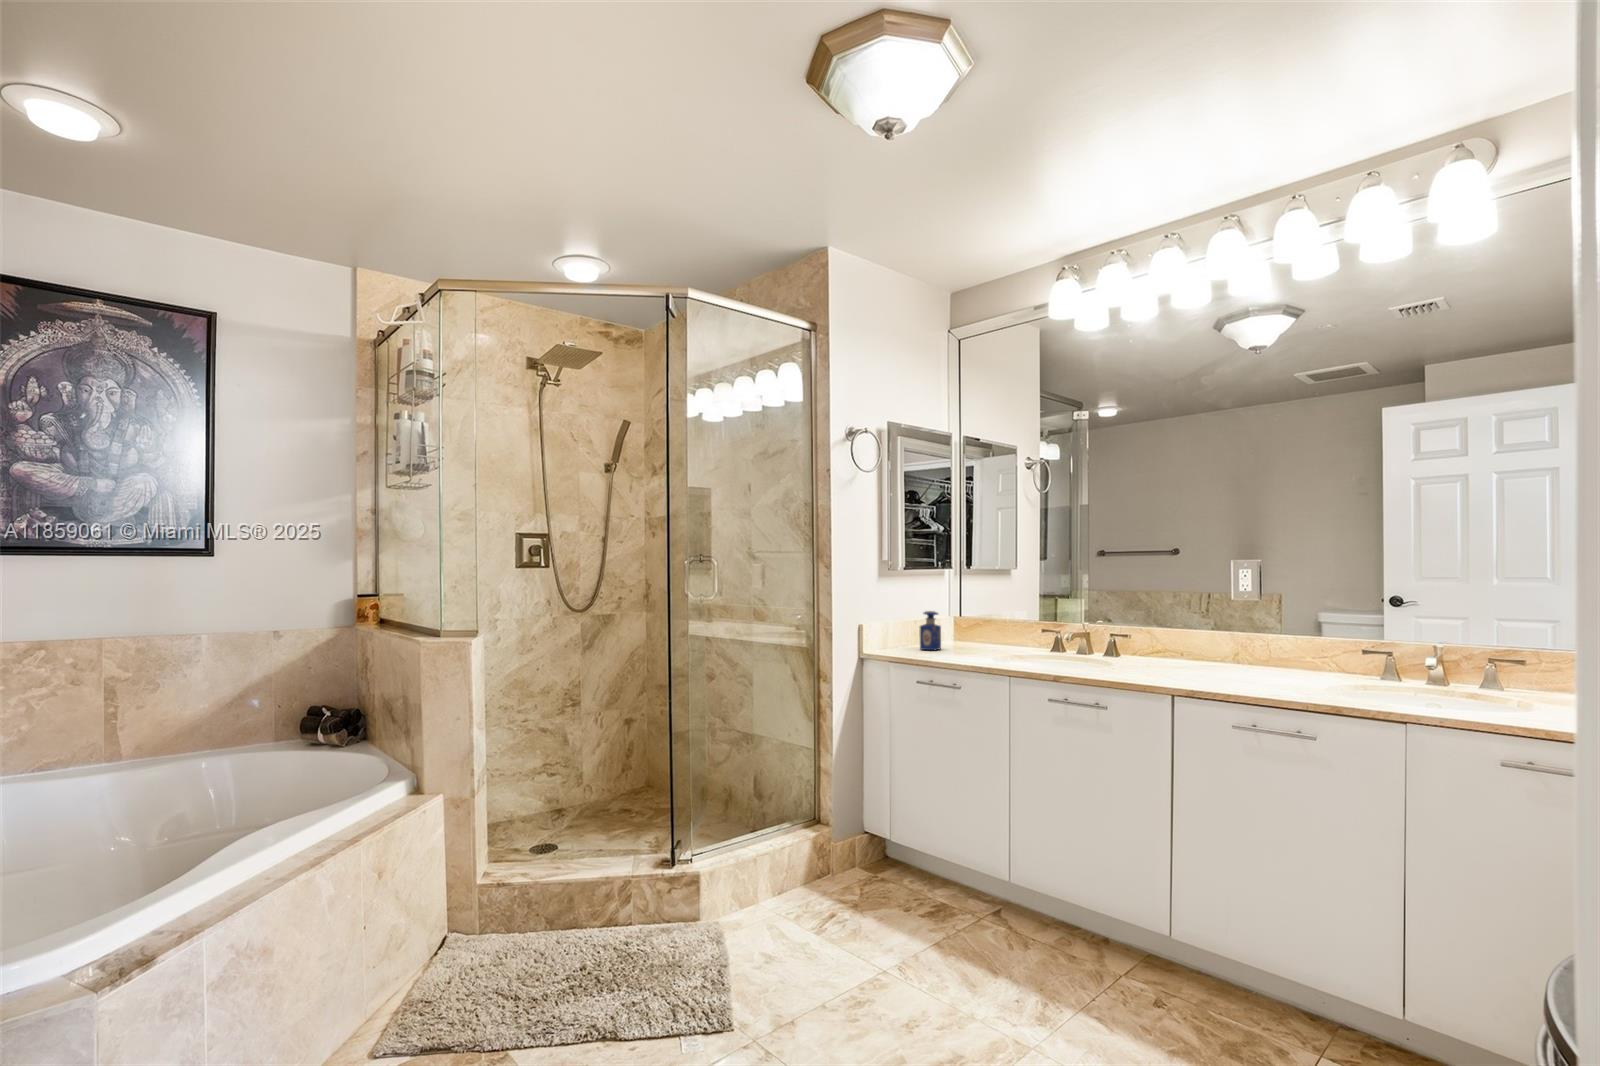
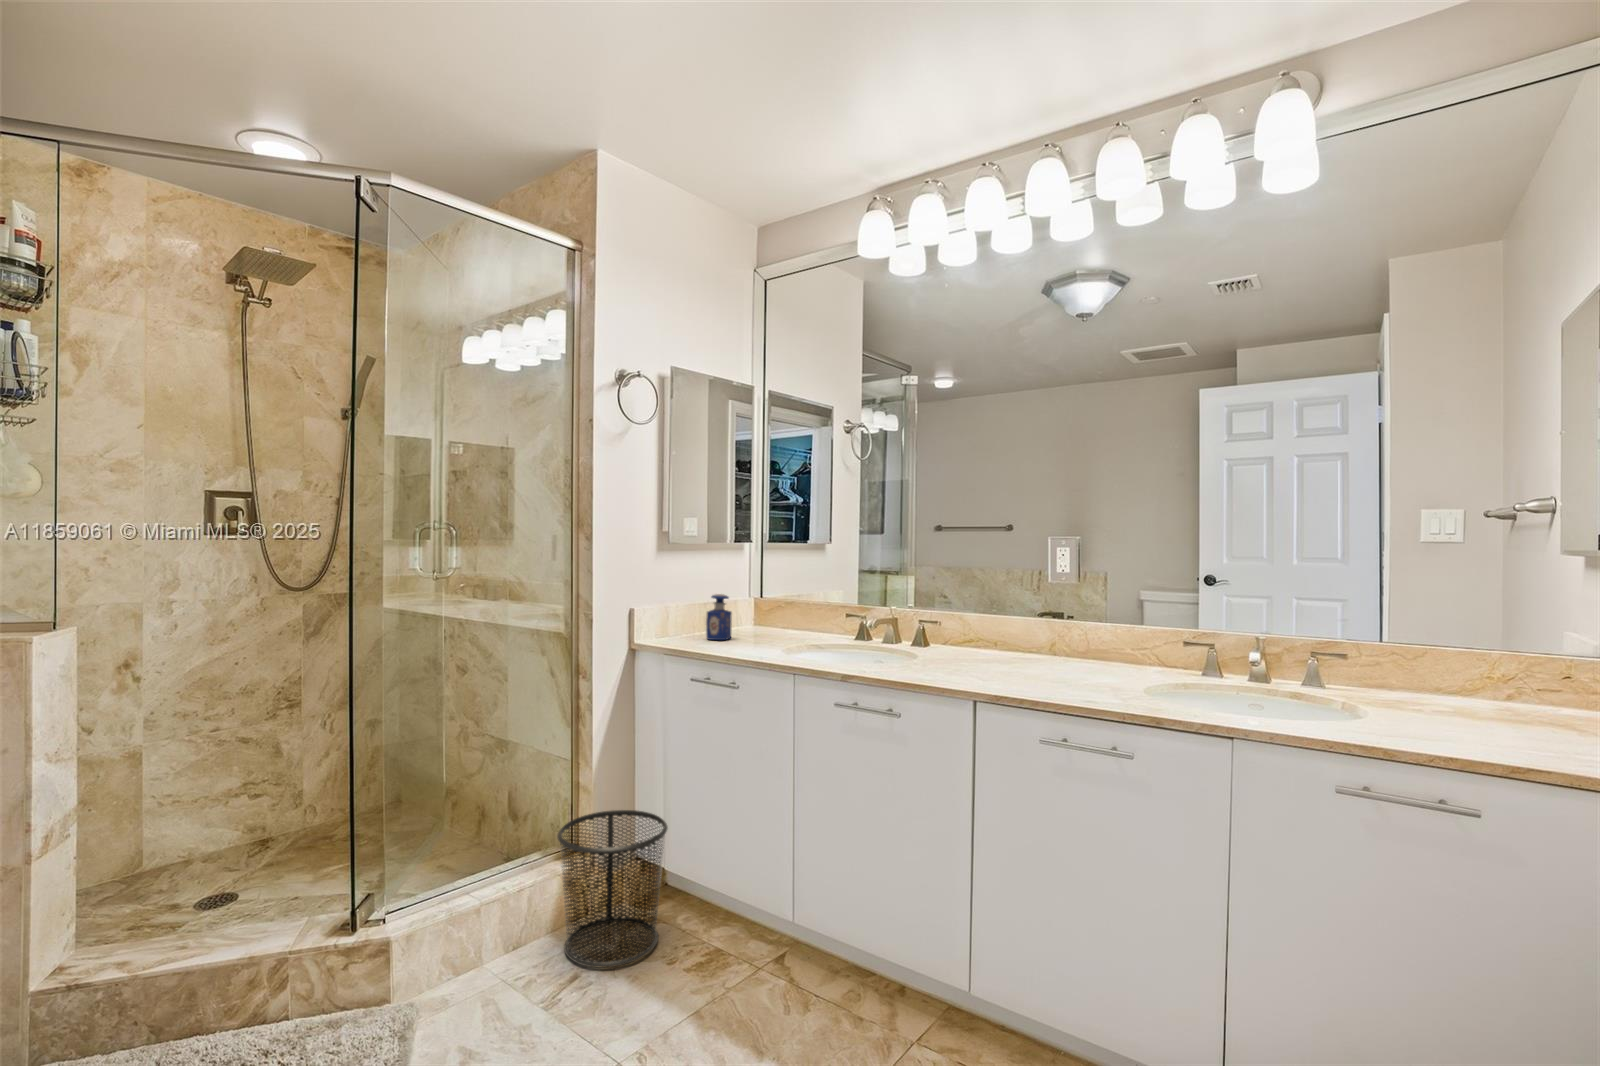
waste bin: none [813,789,901,911] -> present [557,810,668,967]

